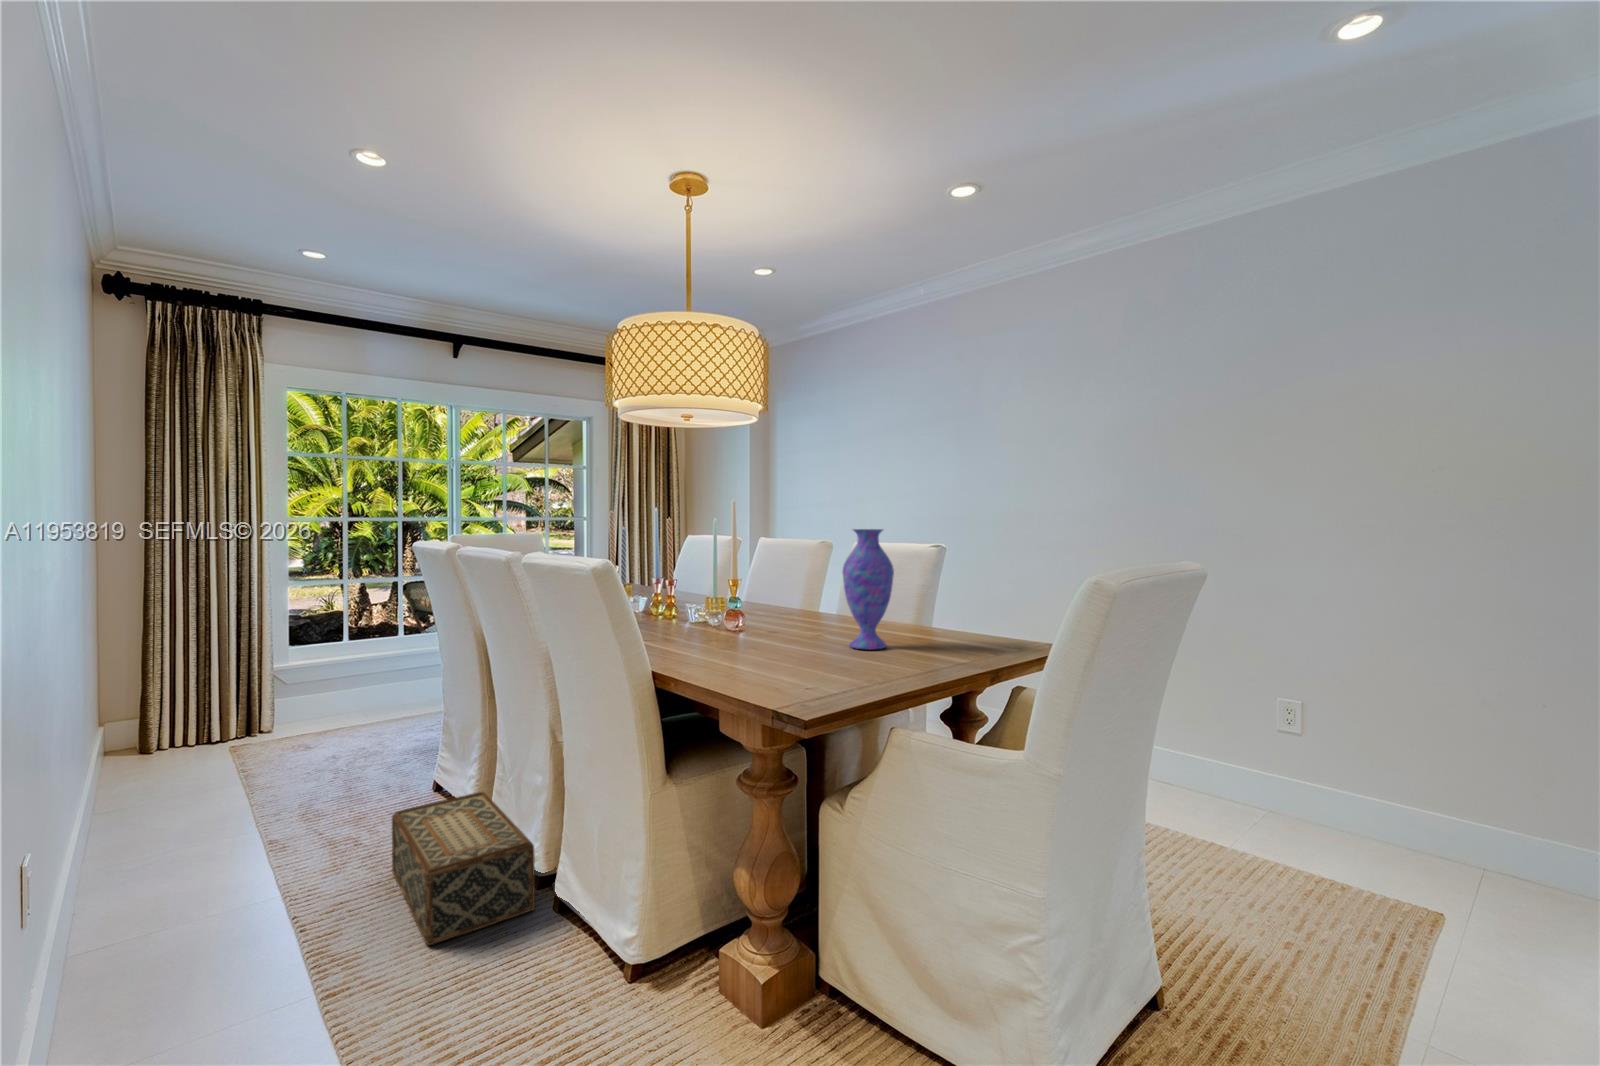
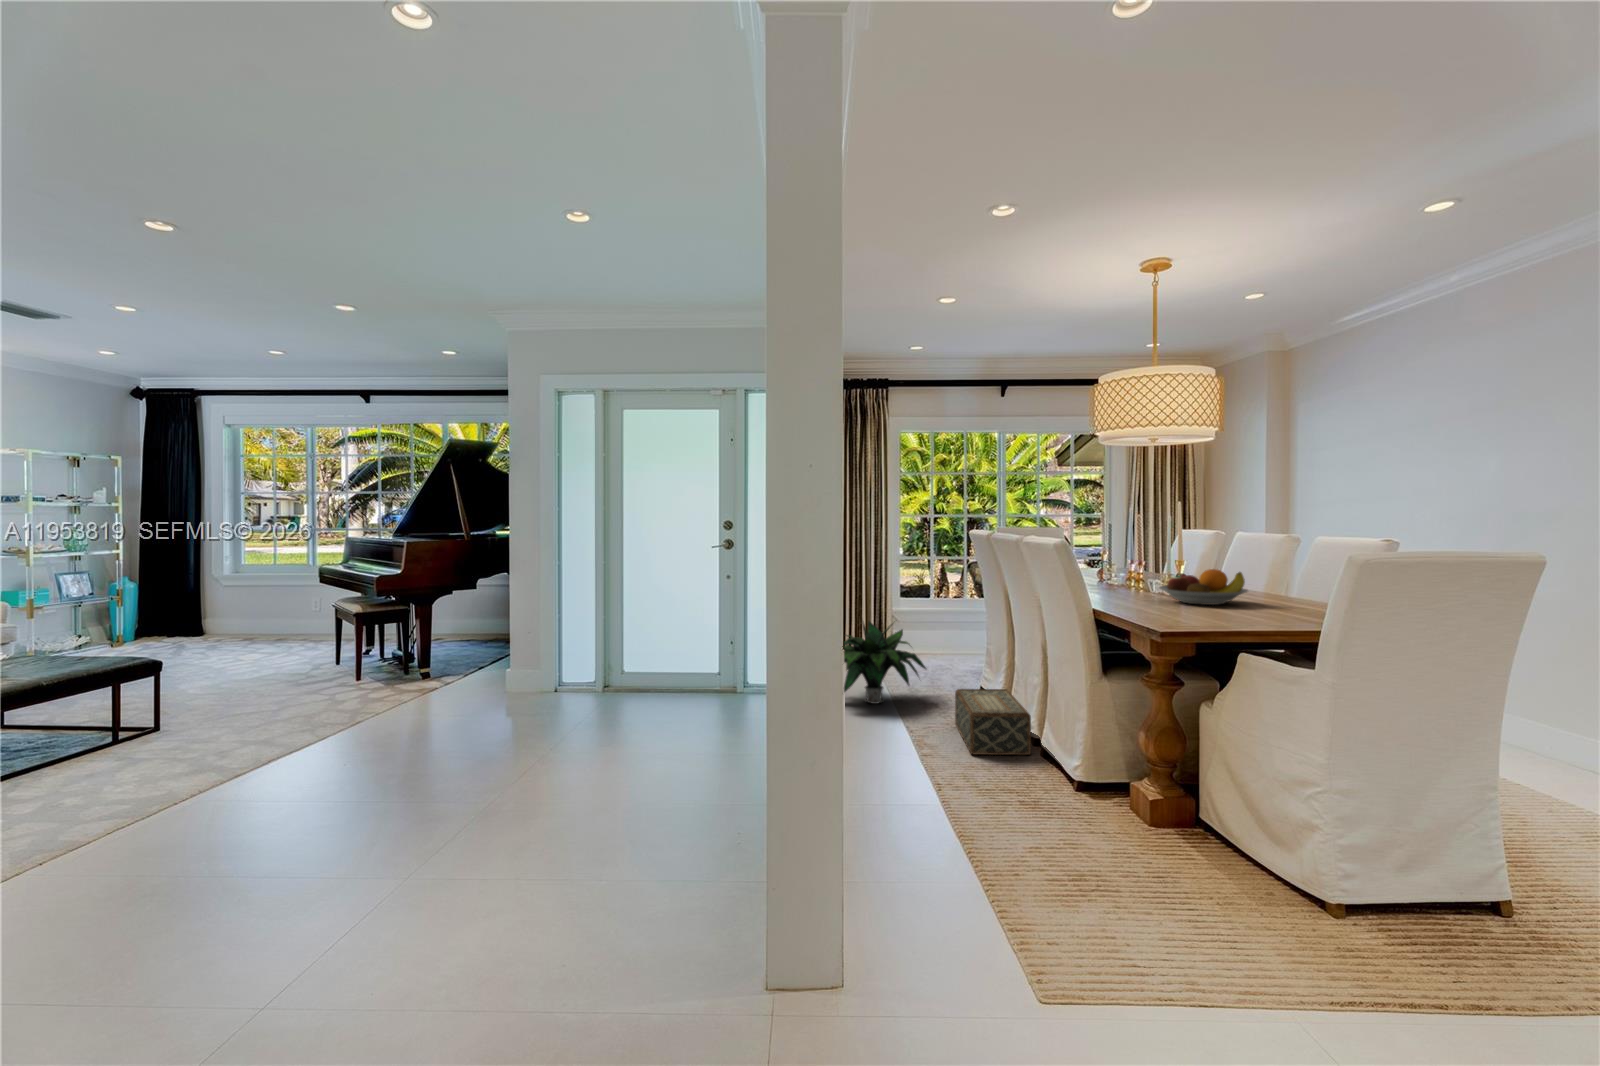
vase: present [843,529,894,650] -> none [1252,524,1298,615]
fruit bowl: none [713,589,820,639] -> present [1159,569,1248,605]
potted plant: none [94,698,338,872] -> present [842,621,926,704]

